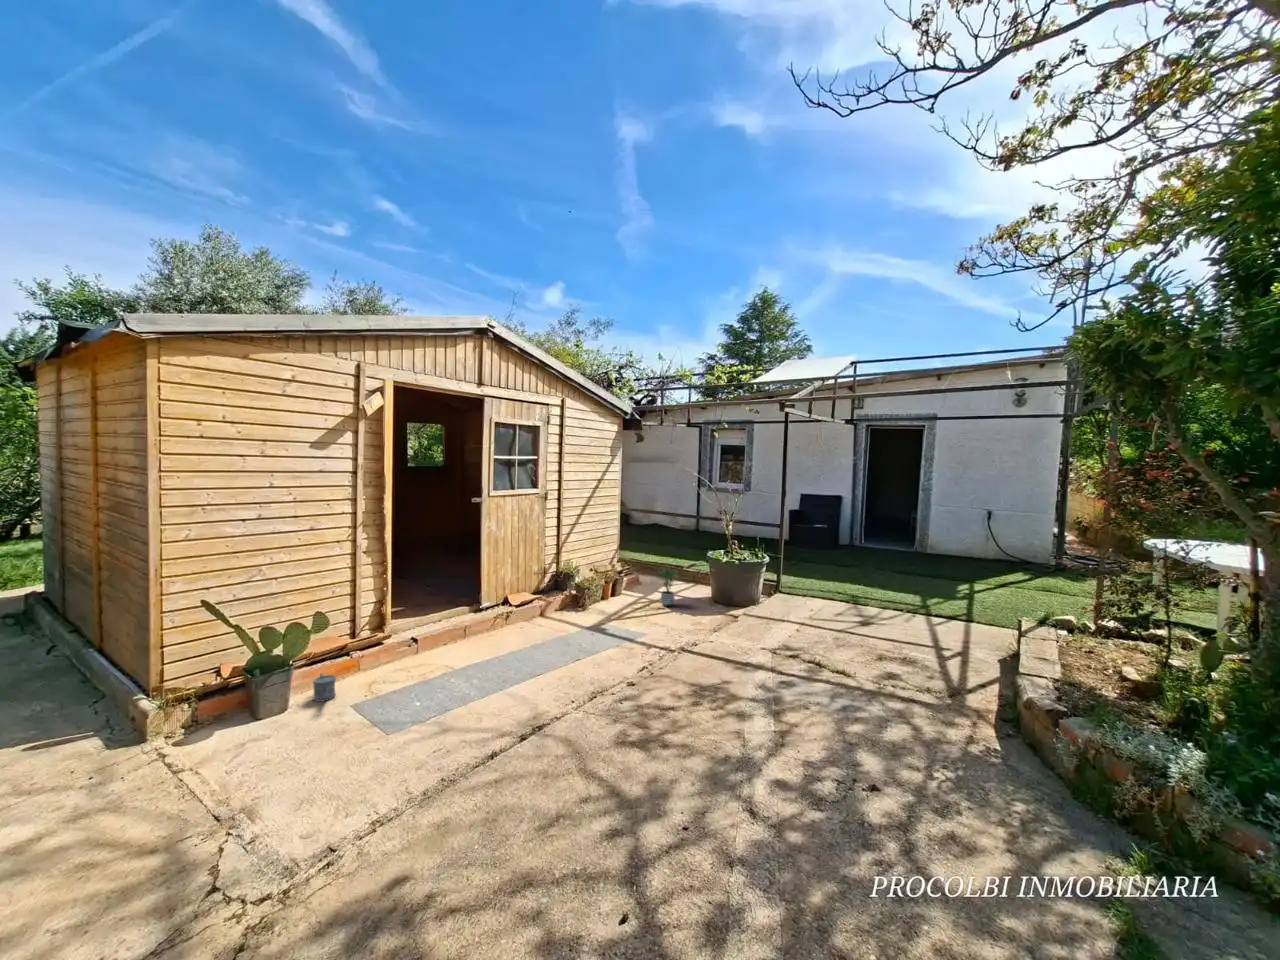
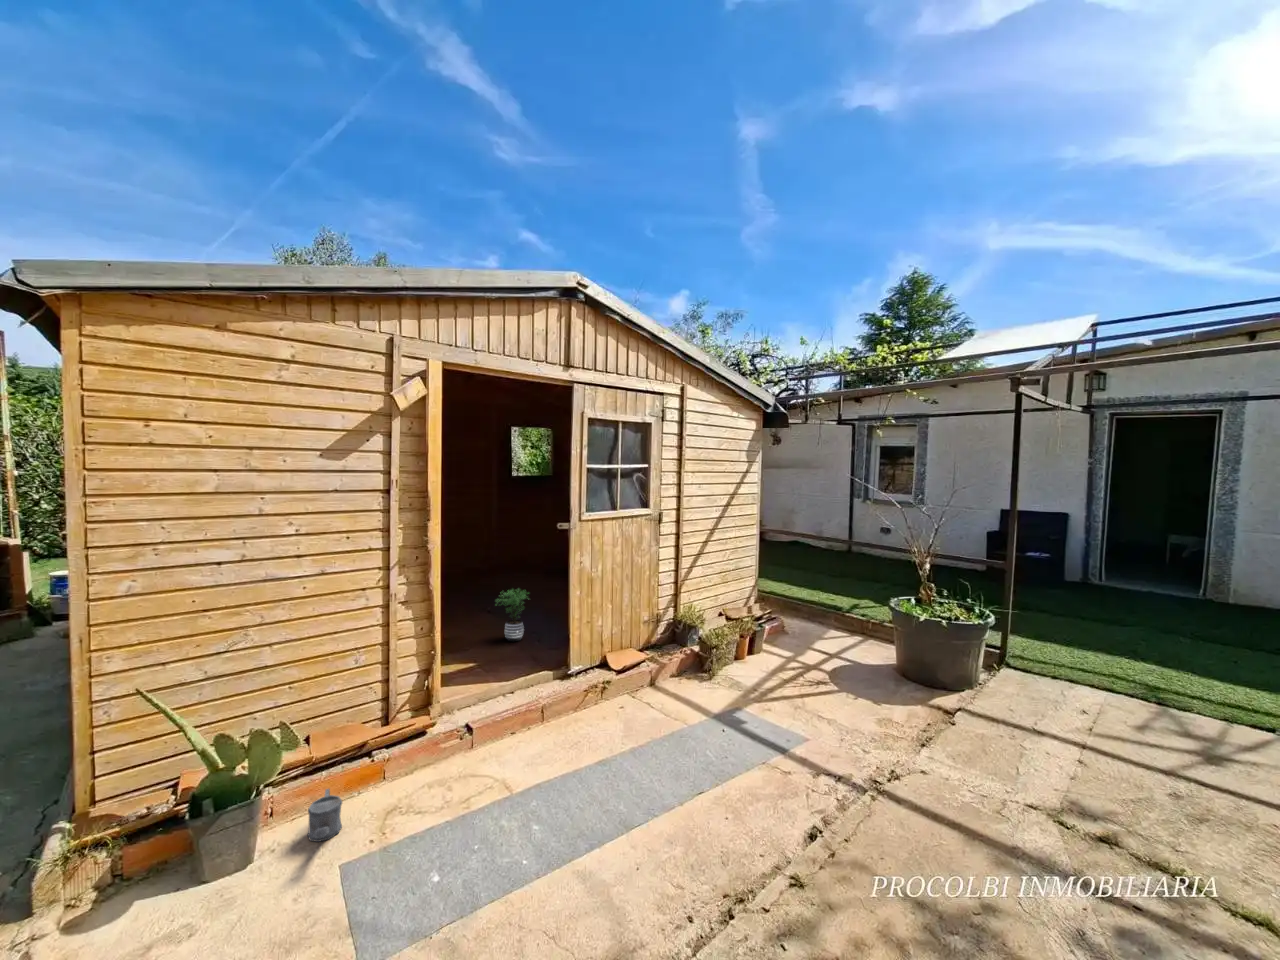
potted plant: present [656,568,676,607] -> present [497,590,525,641]

